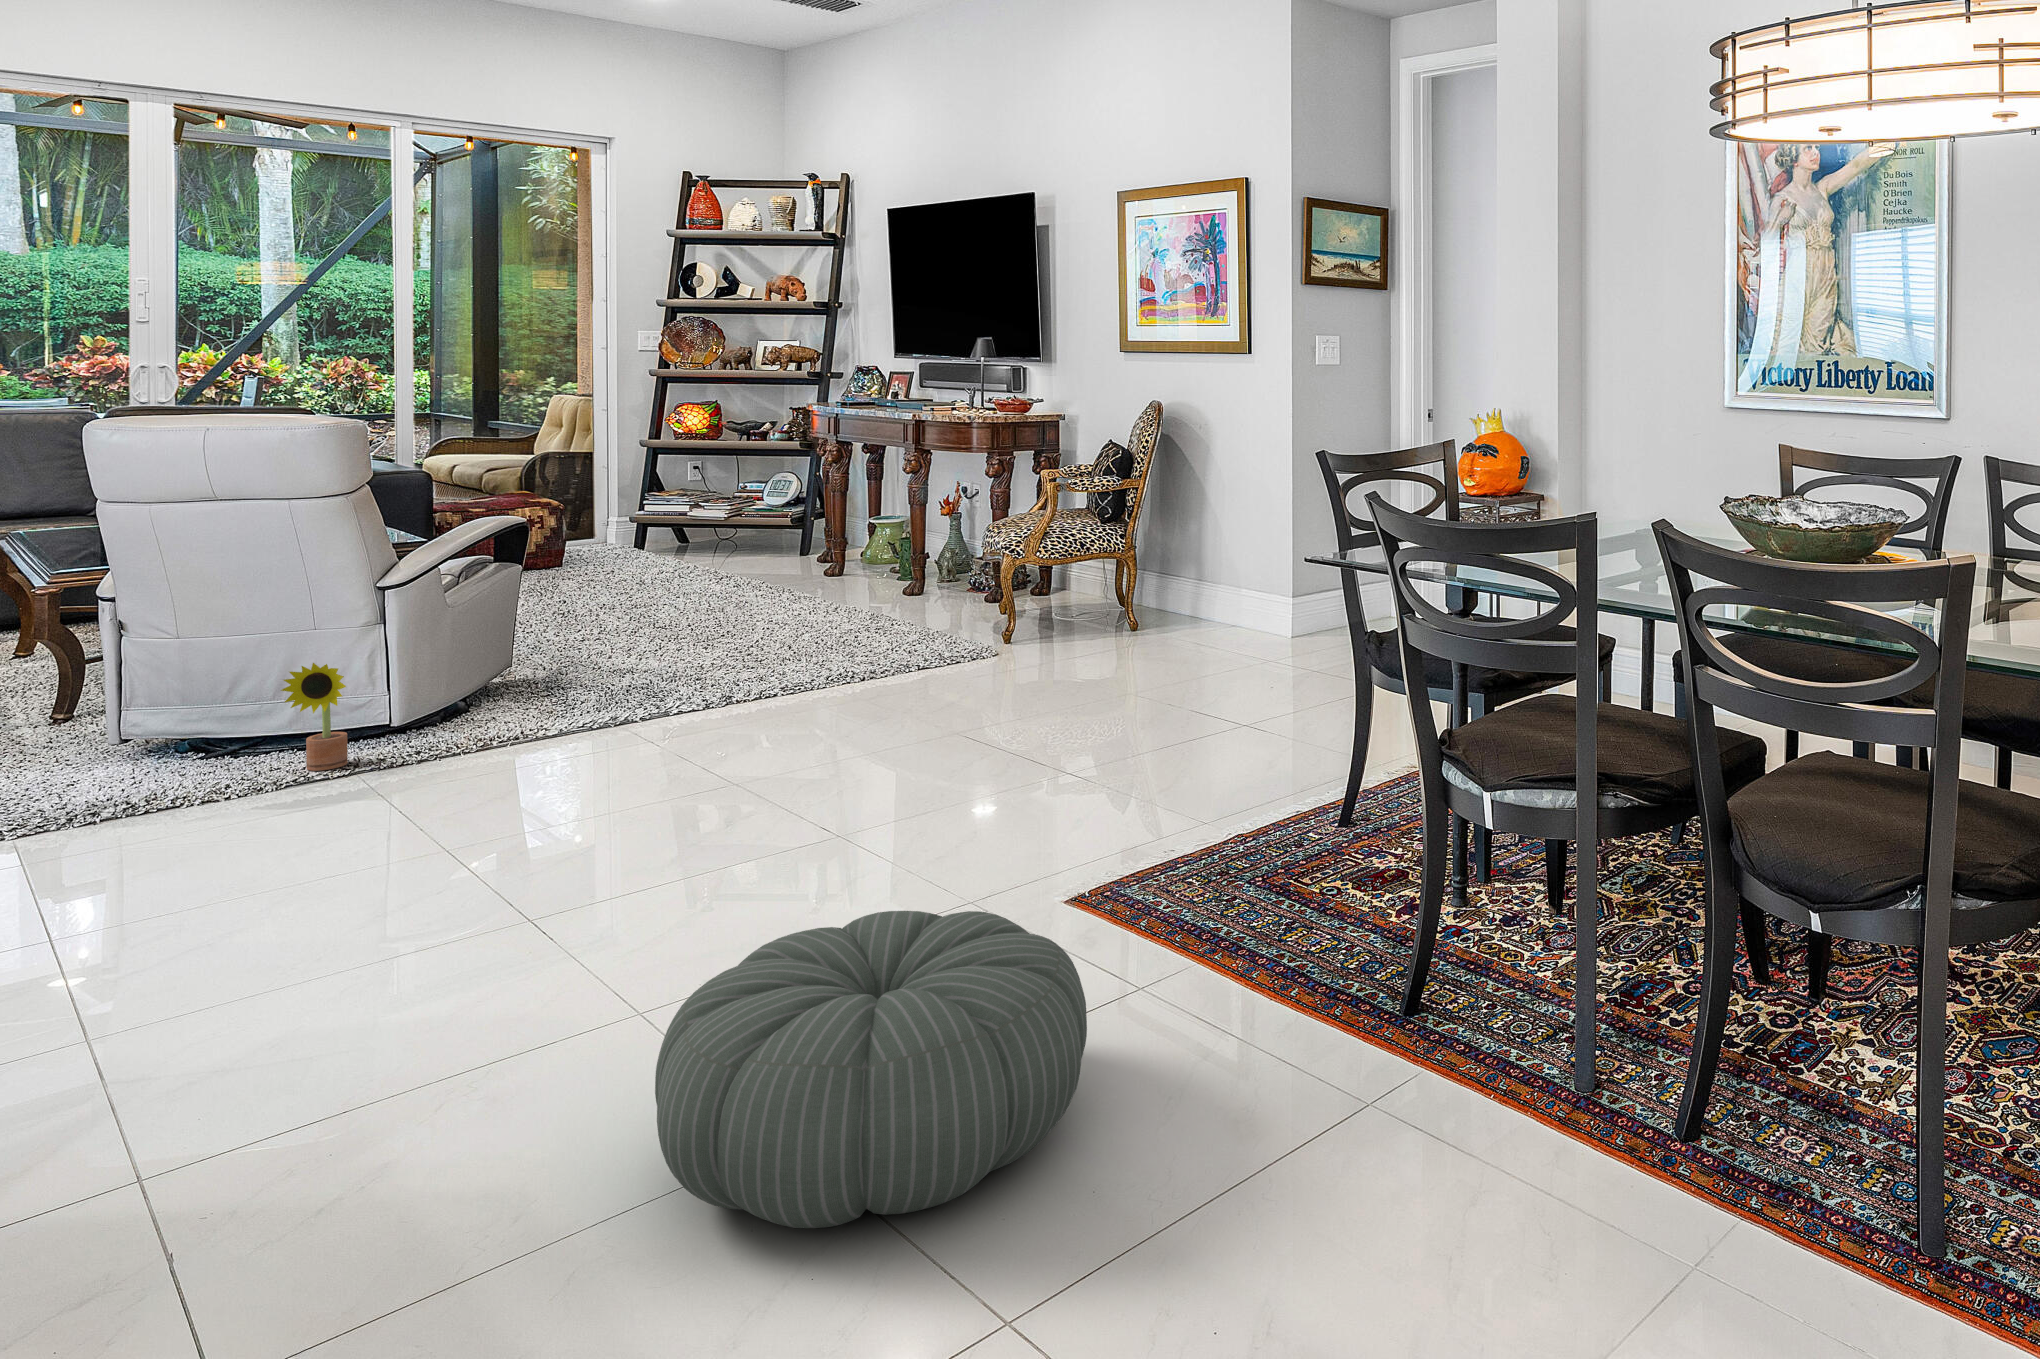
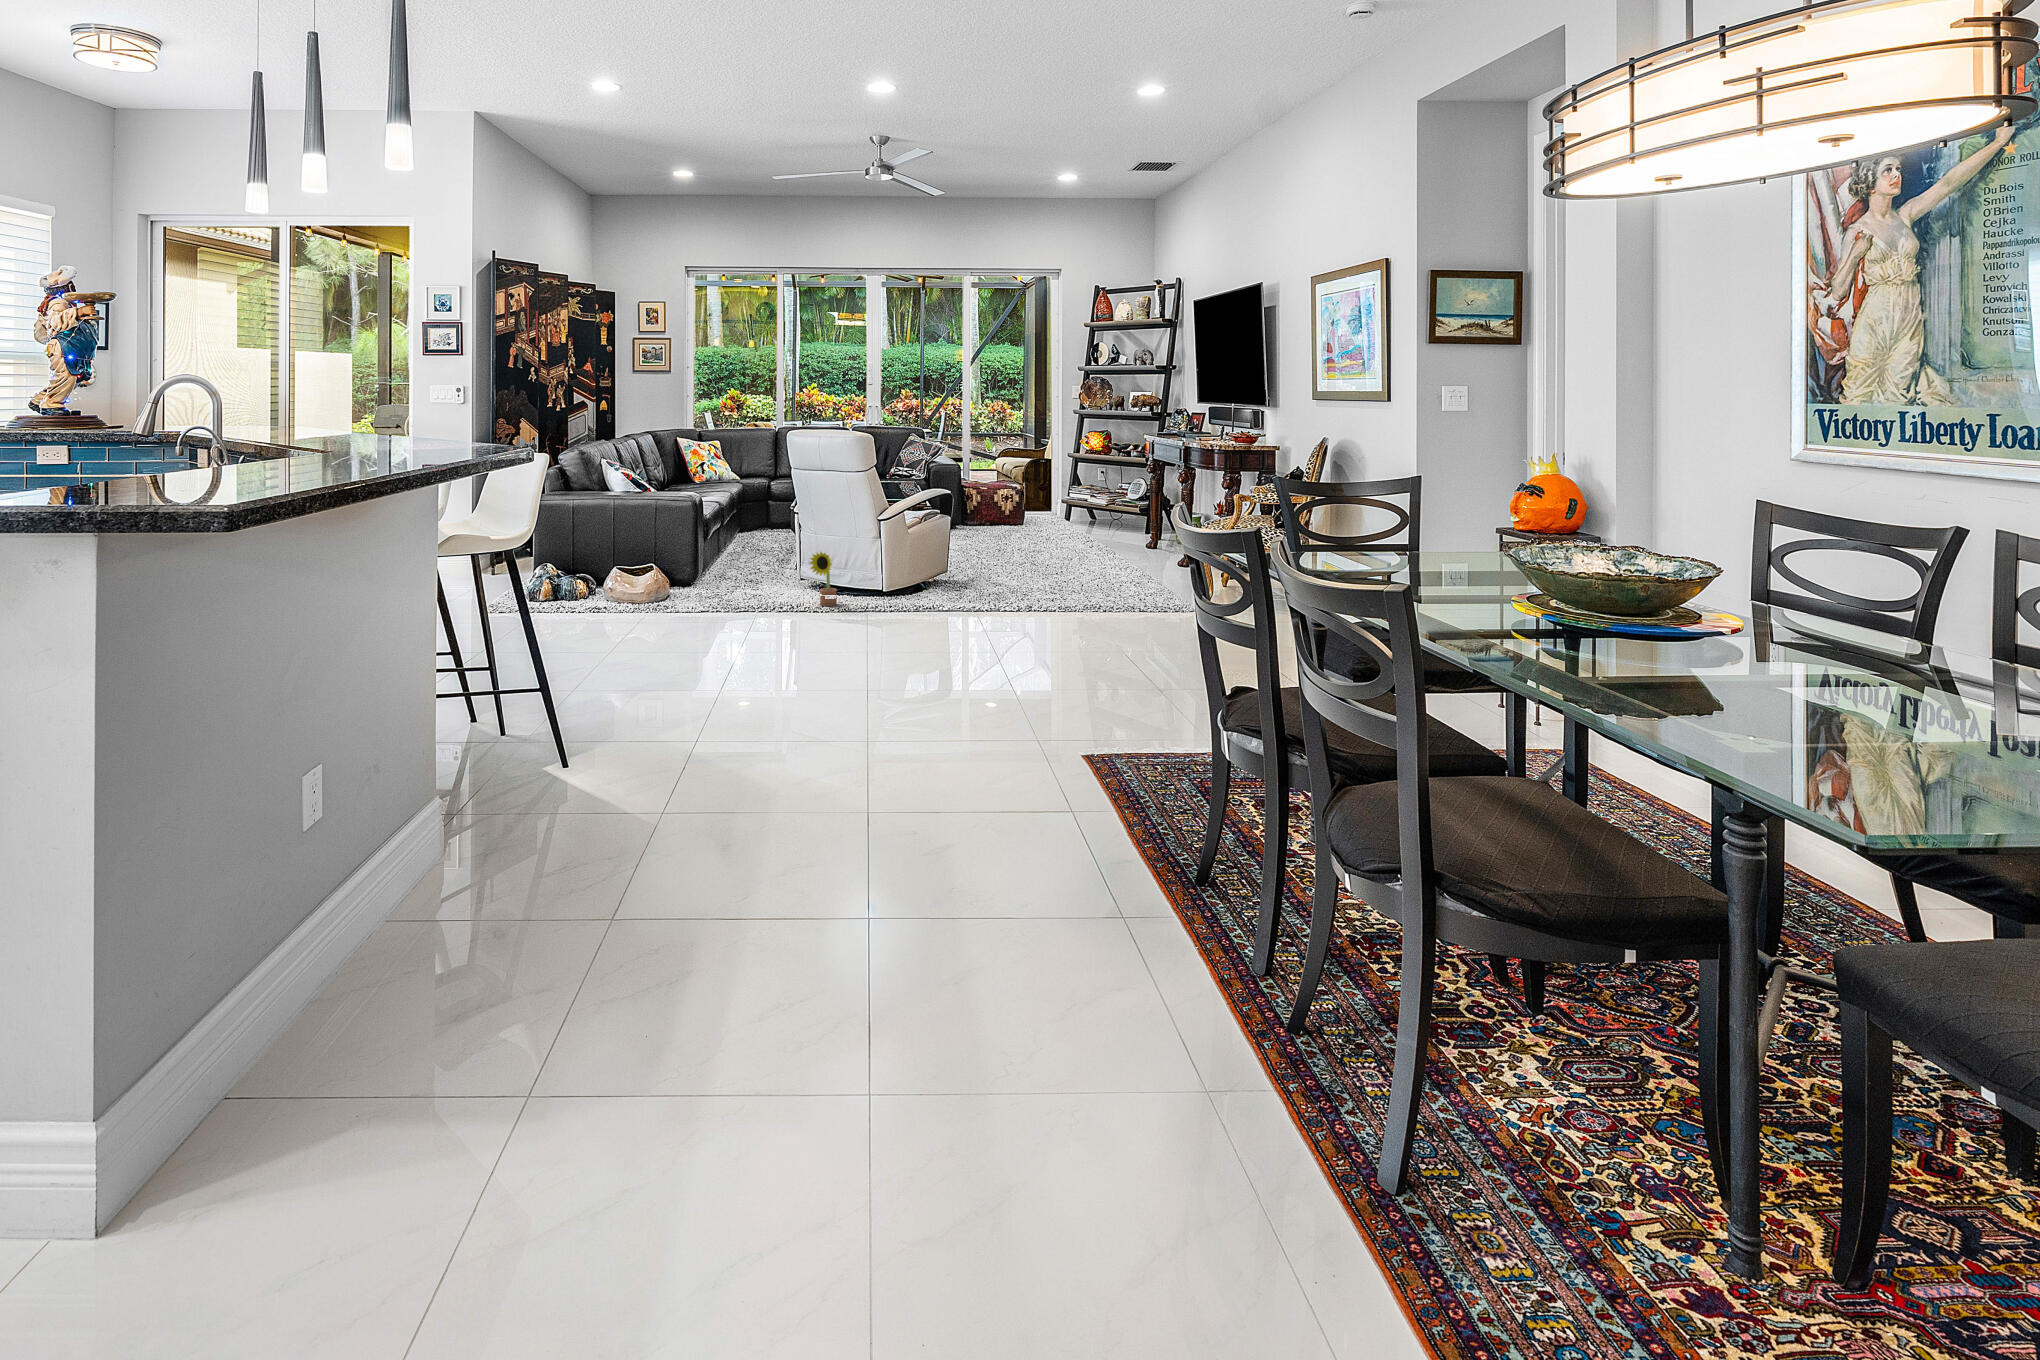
pouf: present [655,911,1087,1228] -> none [739,710,967,866]

